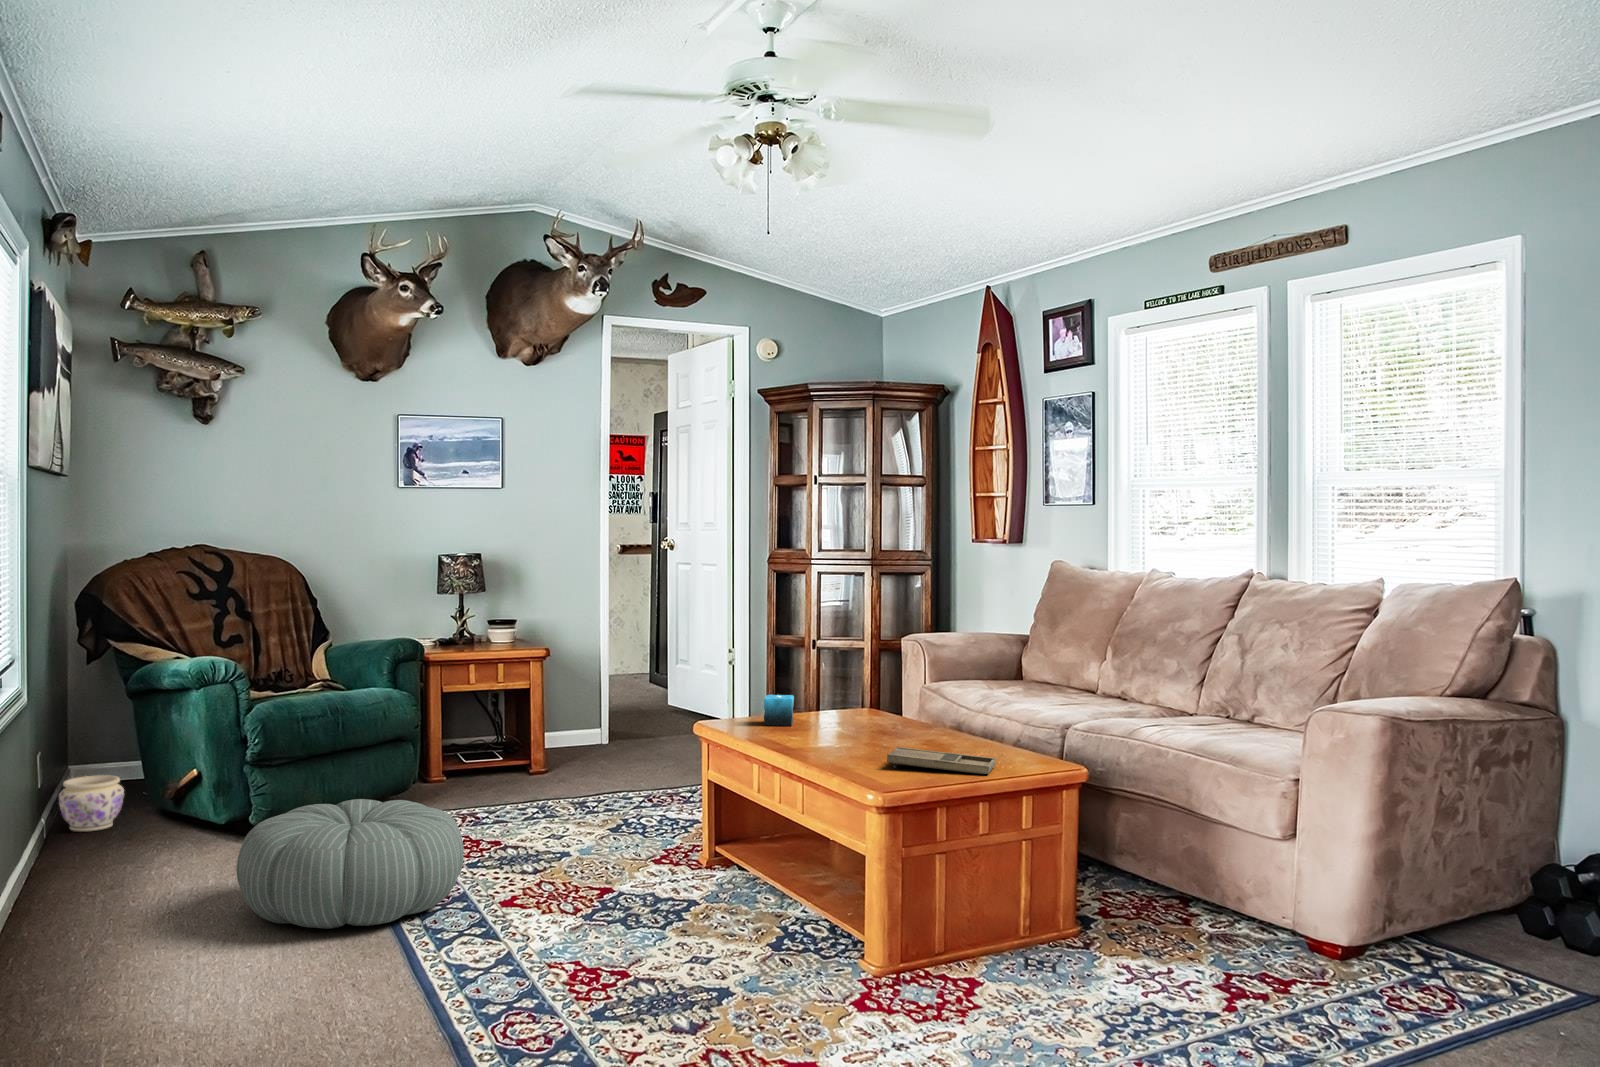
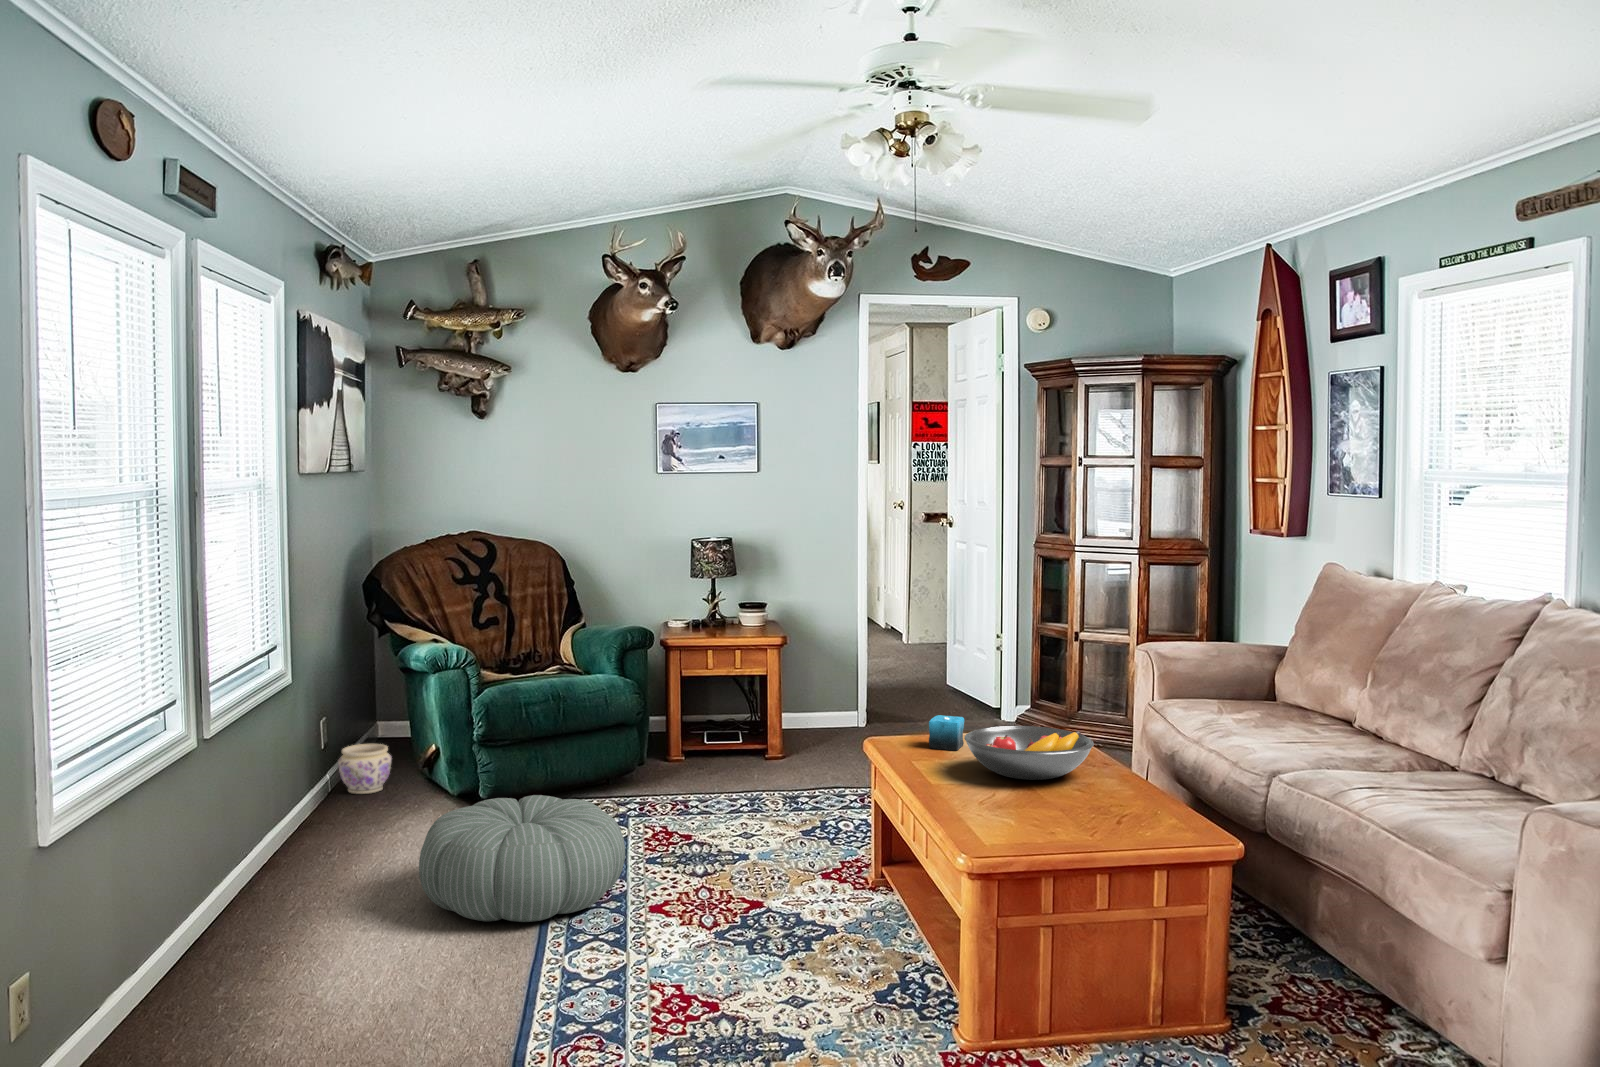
fruit bowl: none [814,695,932,741] -> present [964,726,1094,780]
tray: present [887,747,996,774] -> none [1003,795,1127,839]

